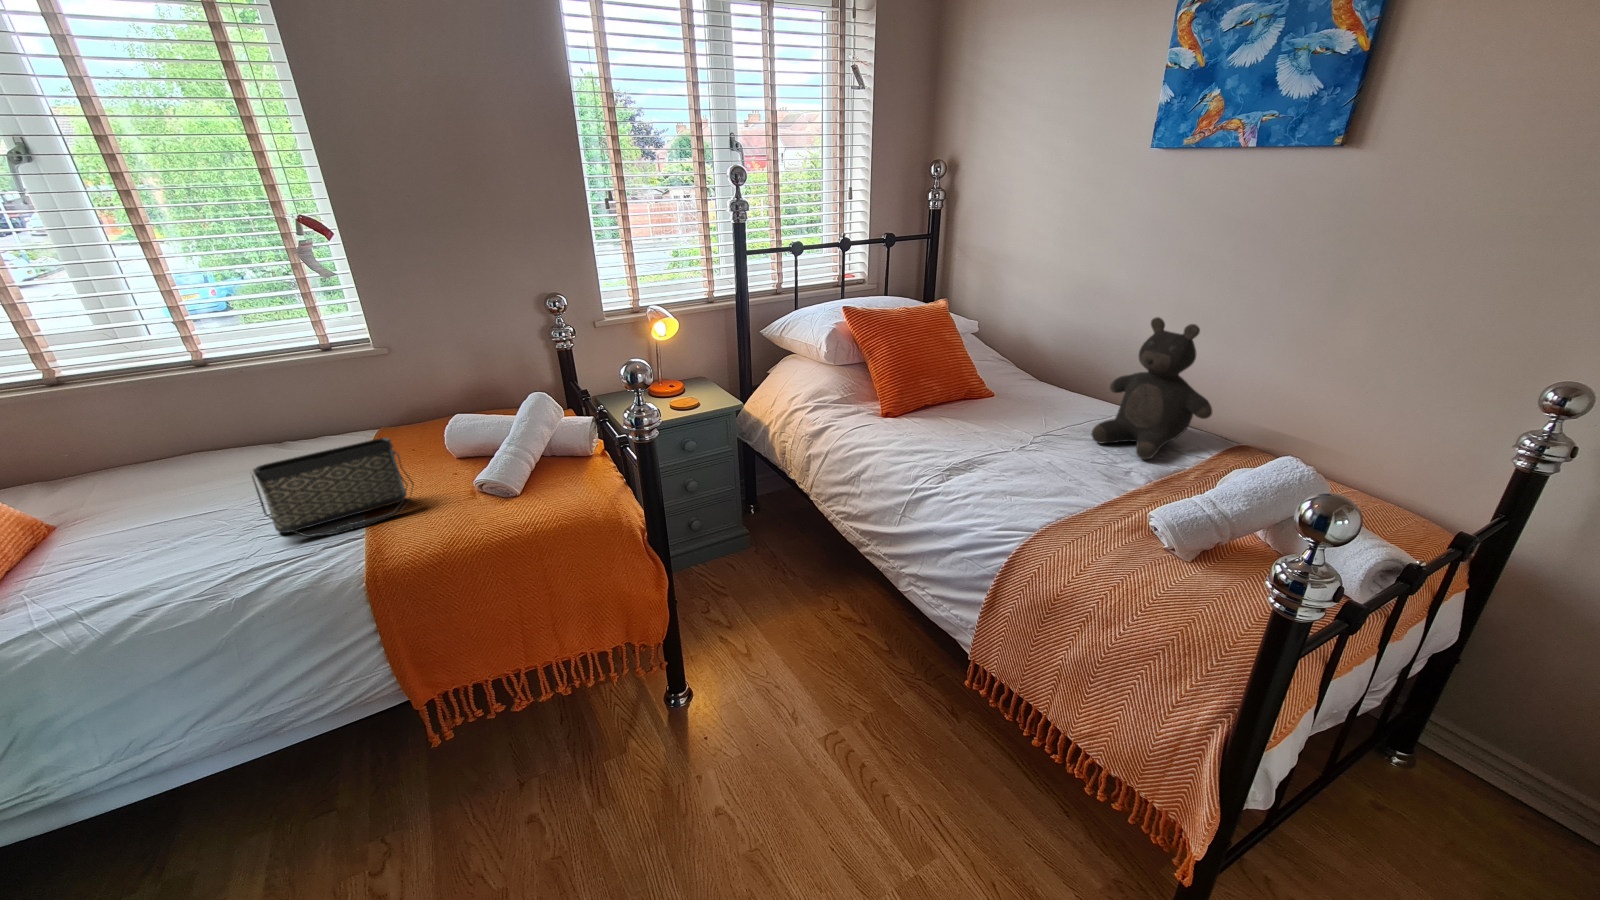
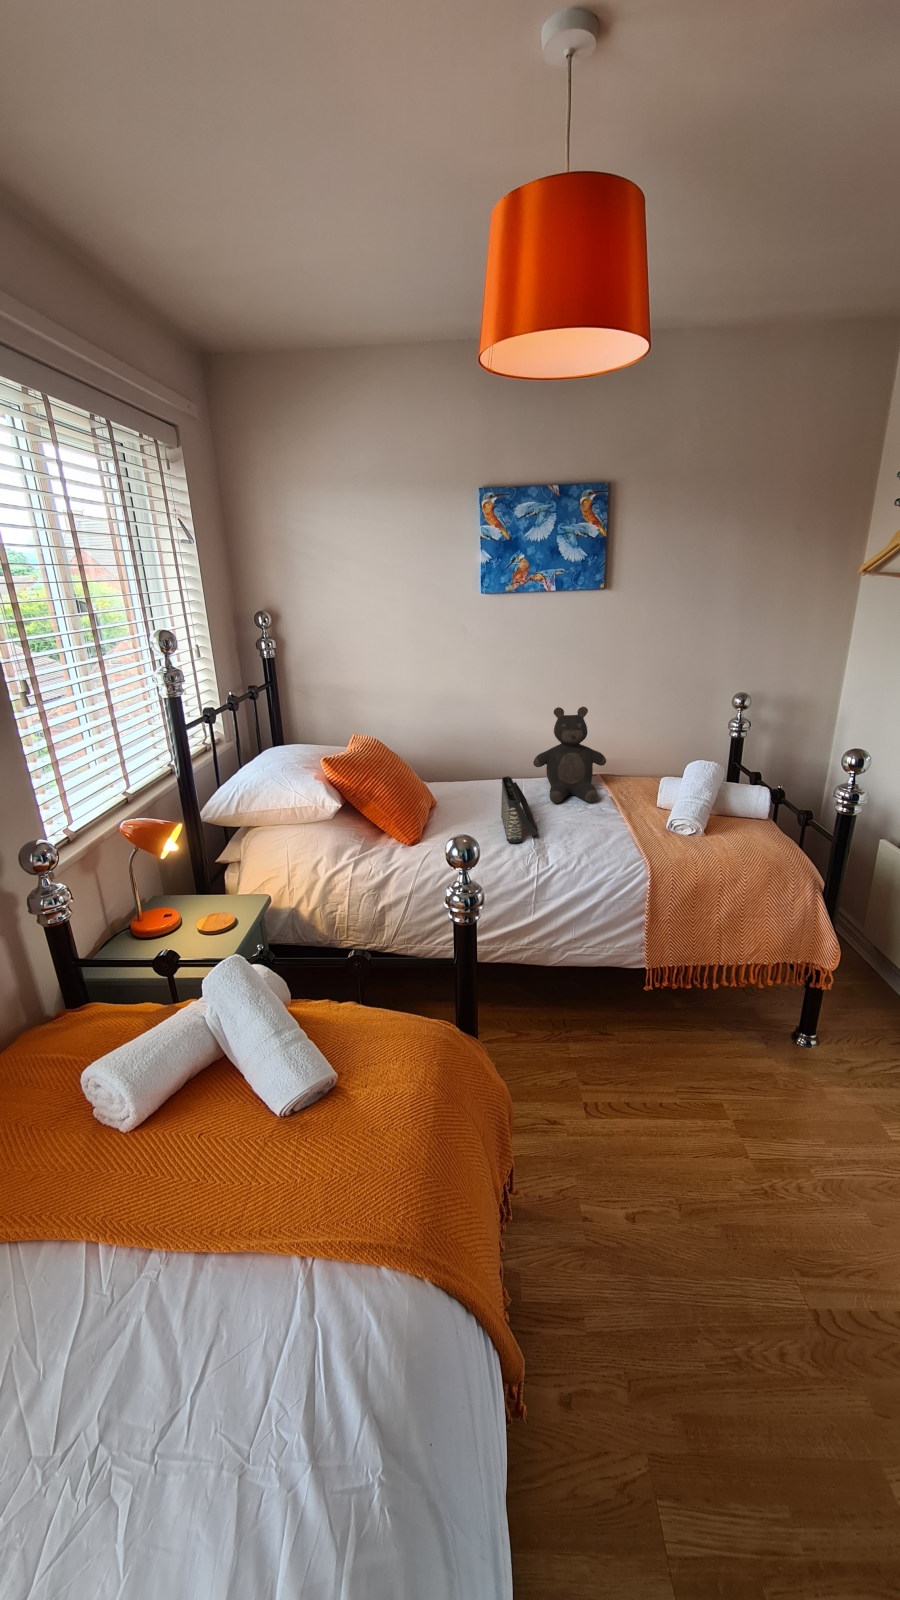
handbag: present [252,438,414,537] -> present [501,776,538,843]

